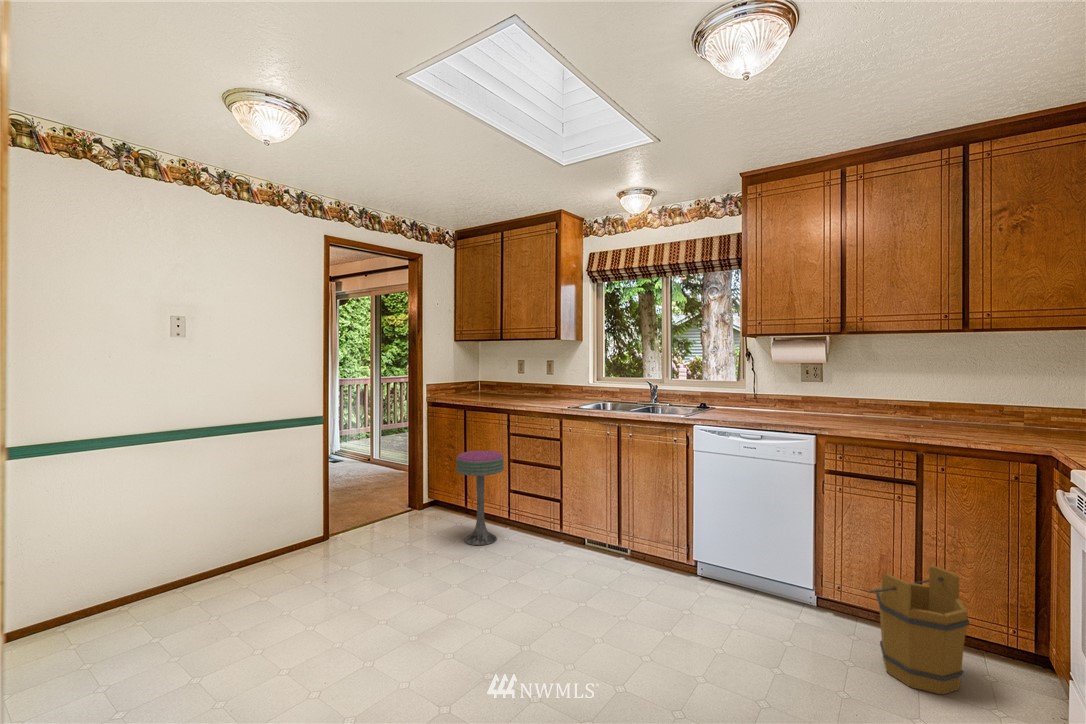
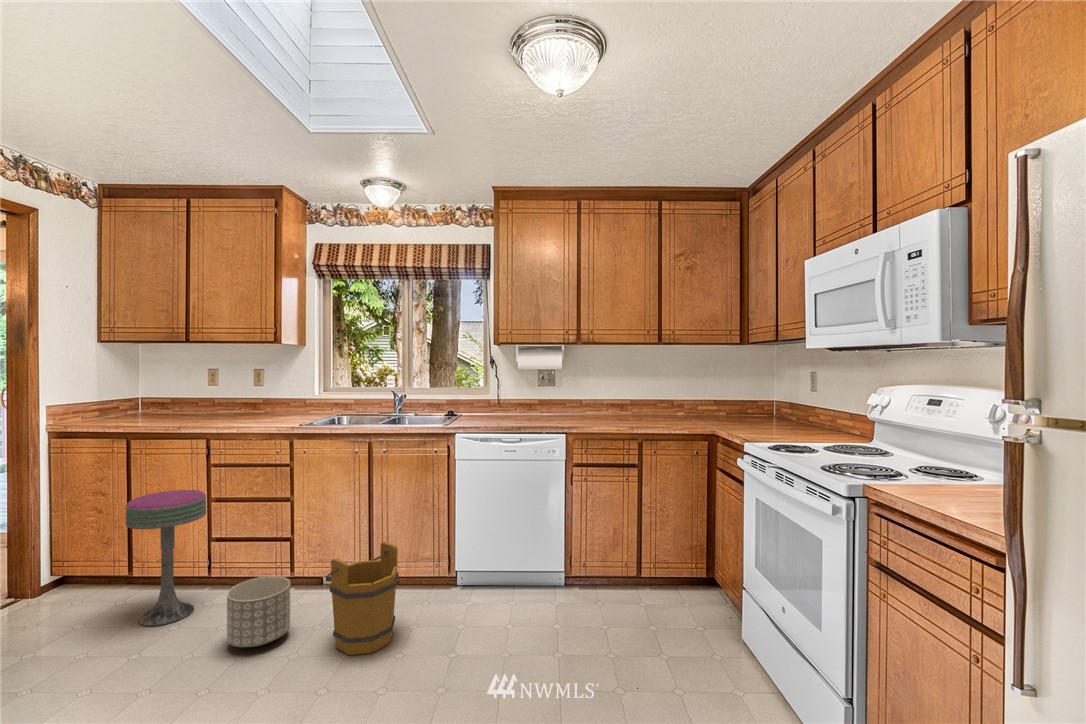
planter: none [506,525,549,576] -> present [227,576,290,647]
bucket: present [869,566,969,694] -> present [326,542,398,655]

